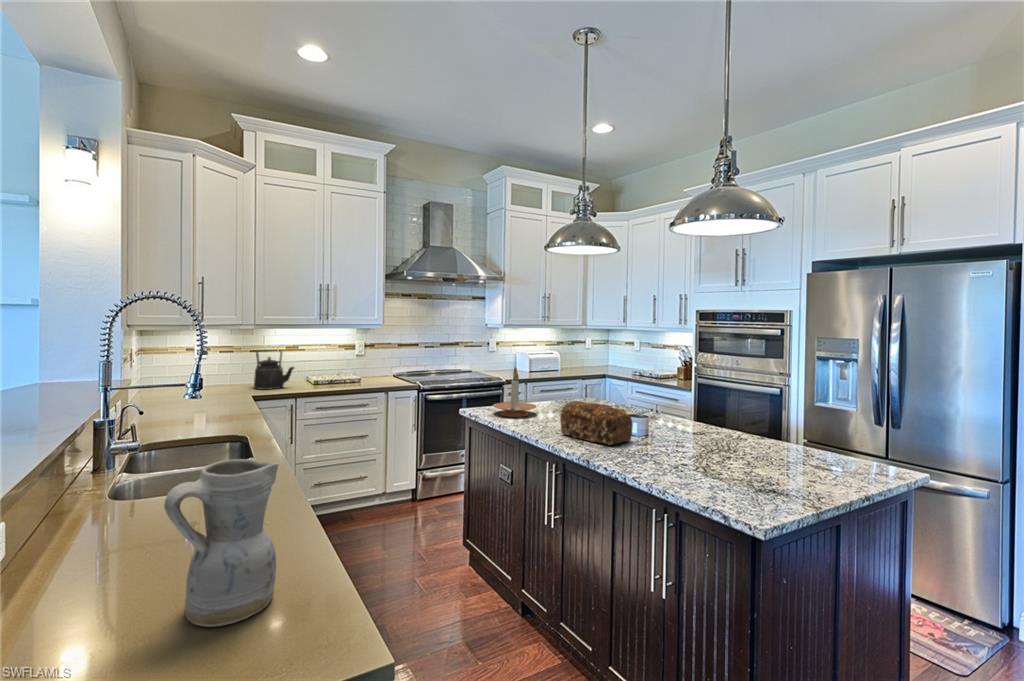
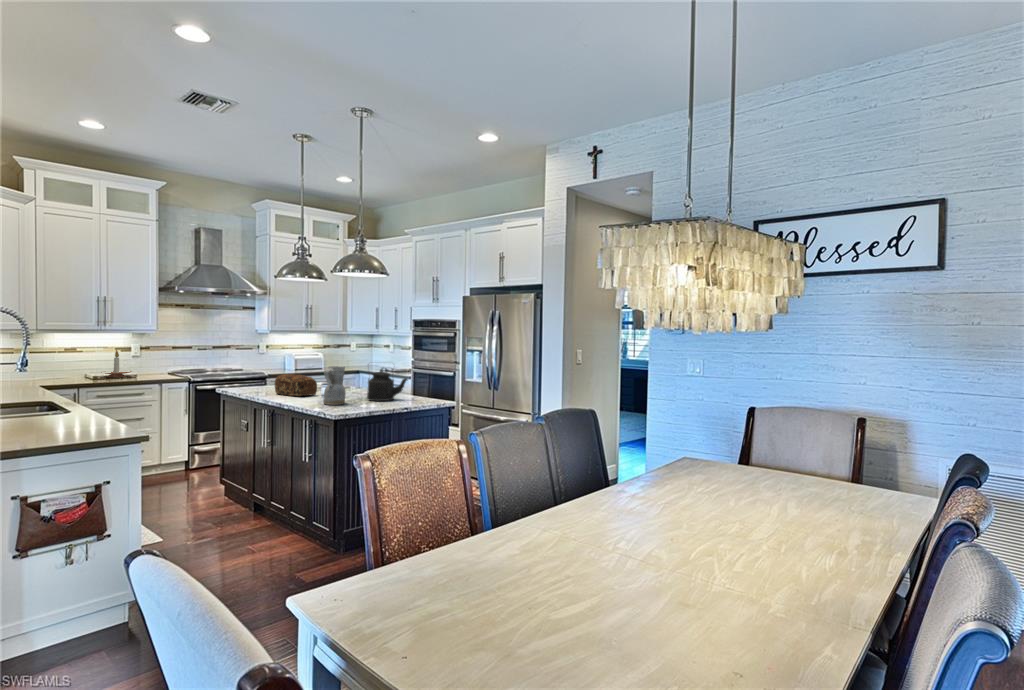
kettle: present [254,350,294,390] -> present [367,369,408,401]
candle holder: present [493,367,537,417] -> present [105,350,131,377]
ceramic pitcher: present [164,459,279,627] -> present [323,366,345,405]

